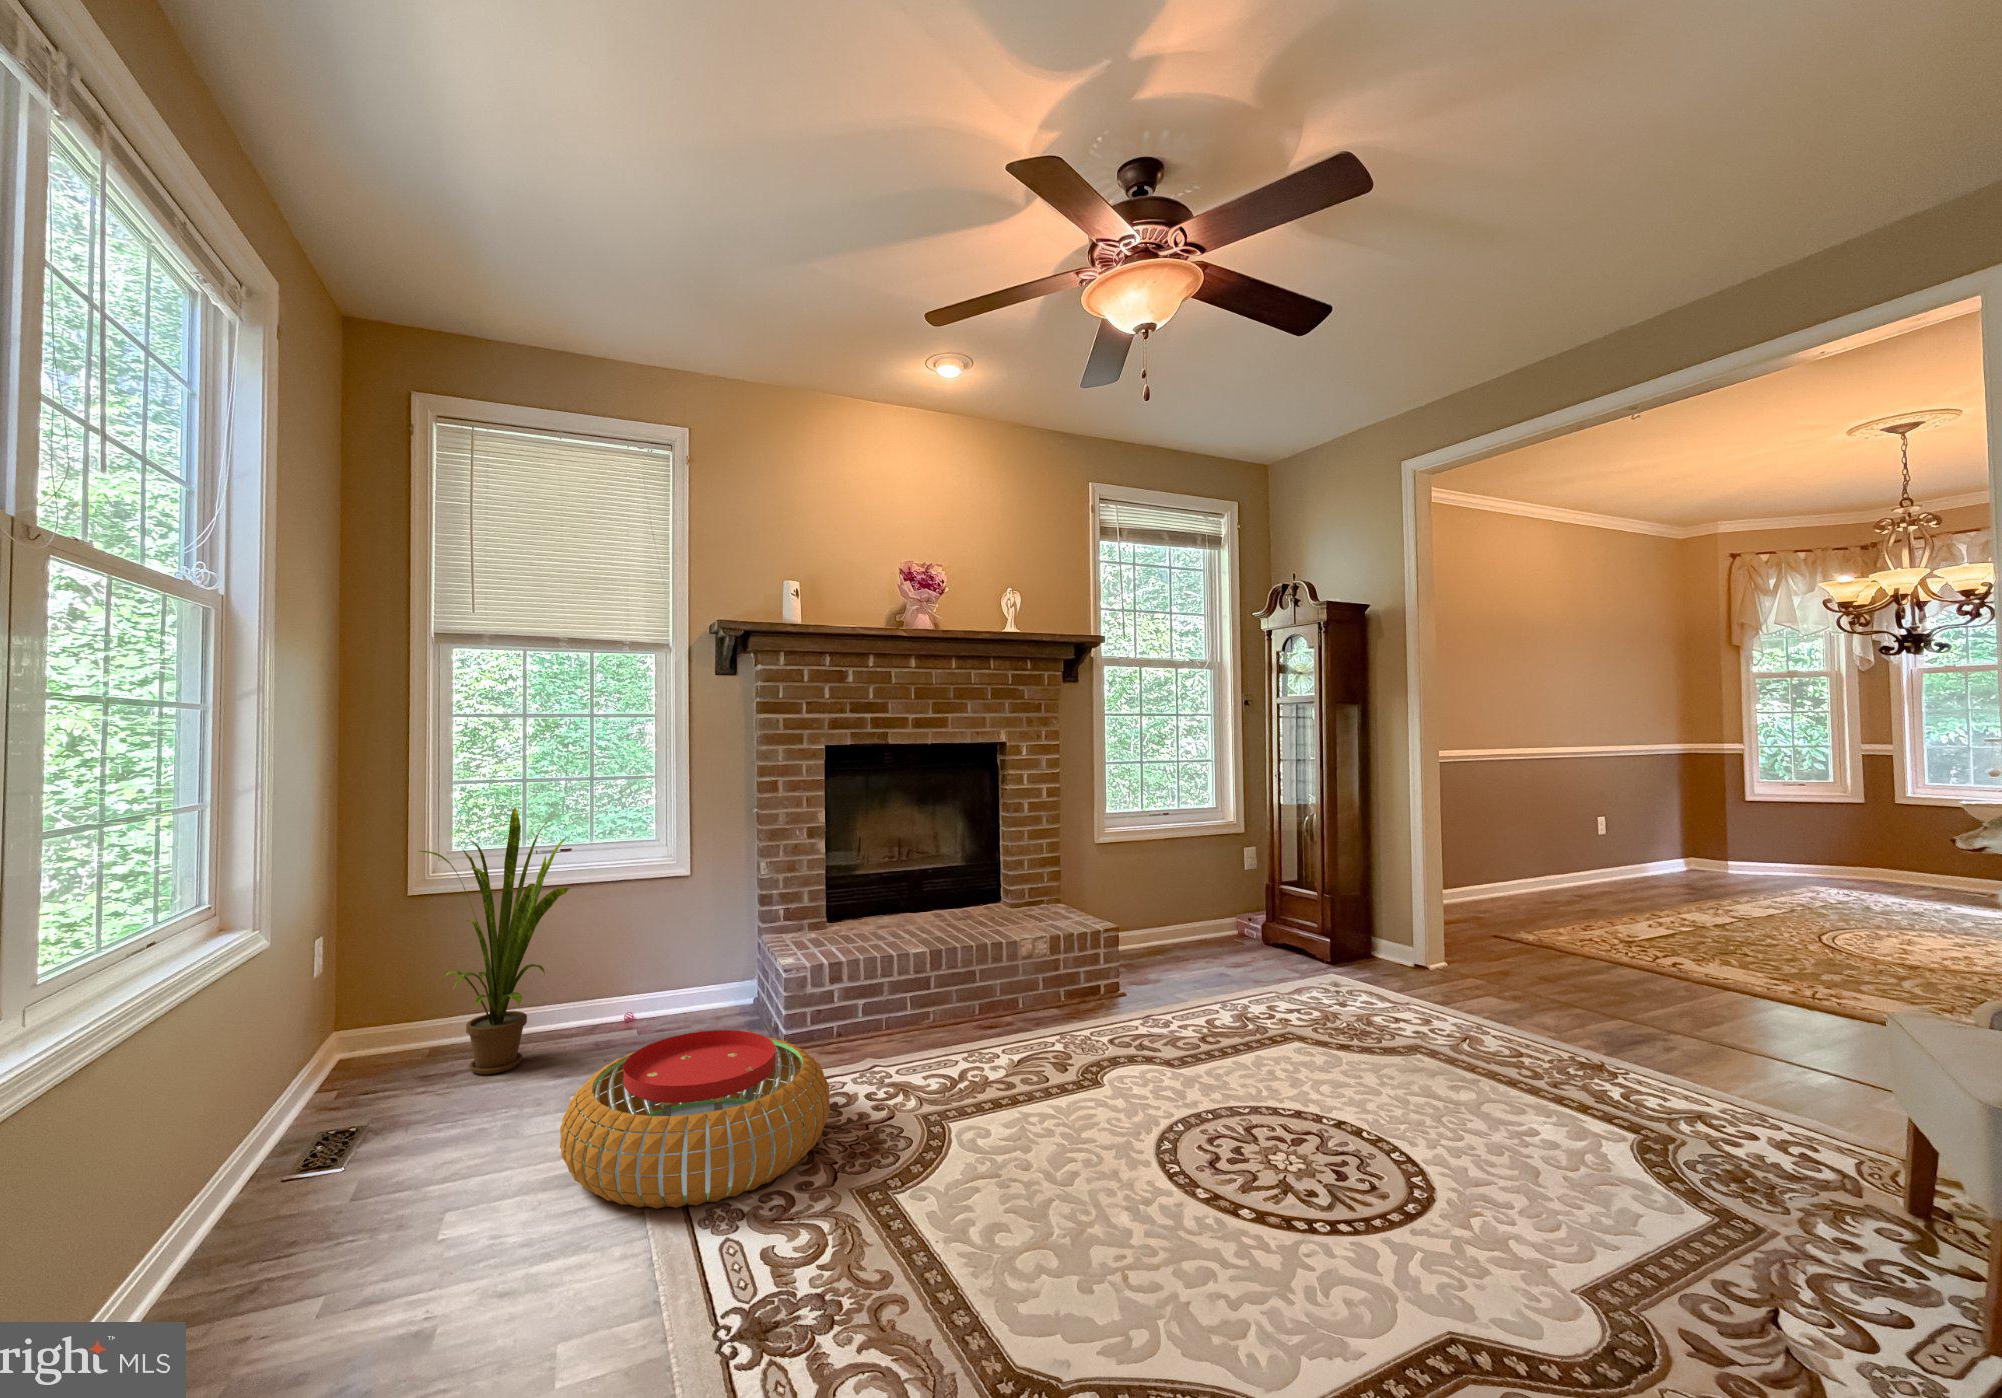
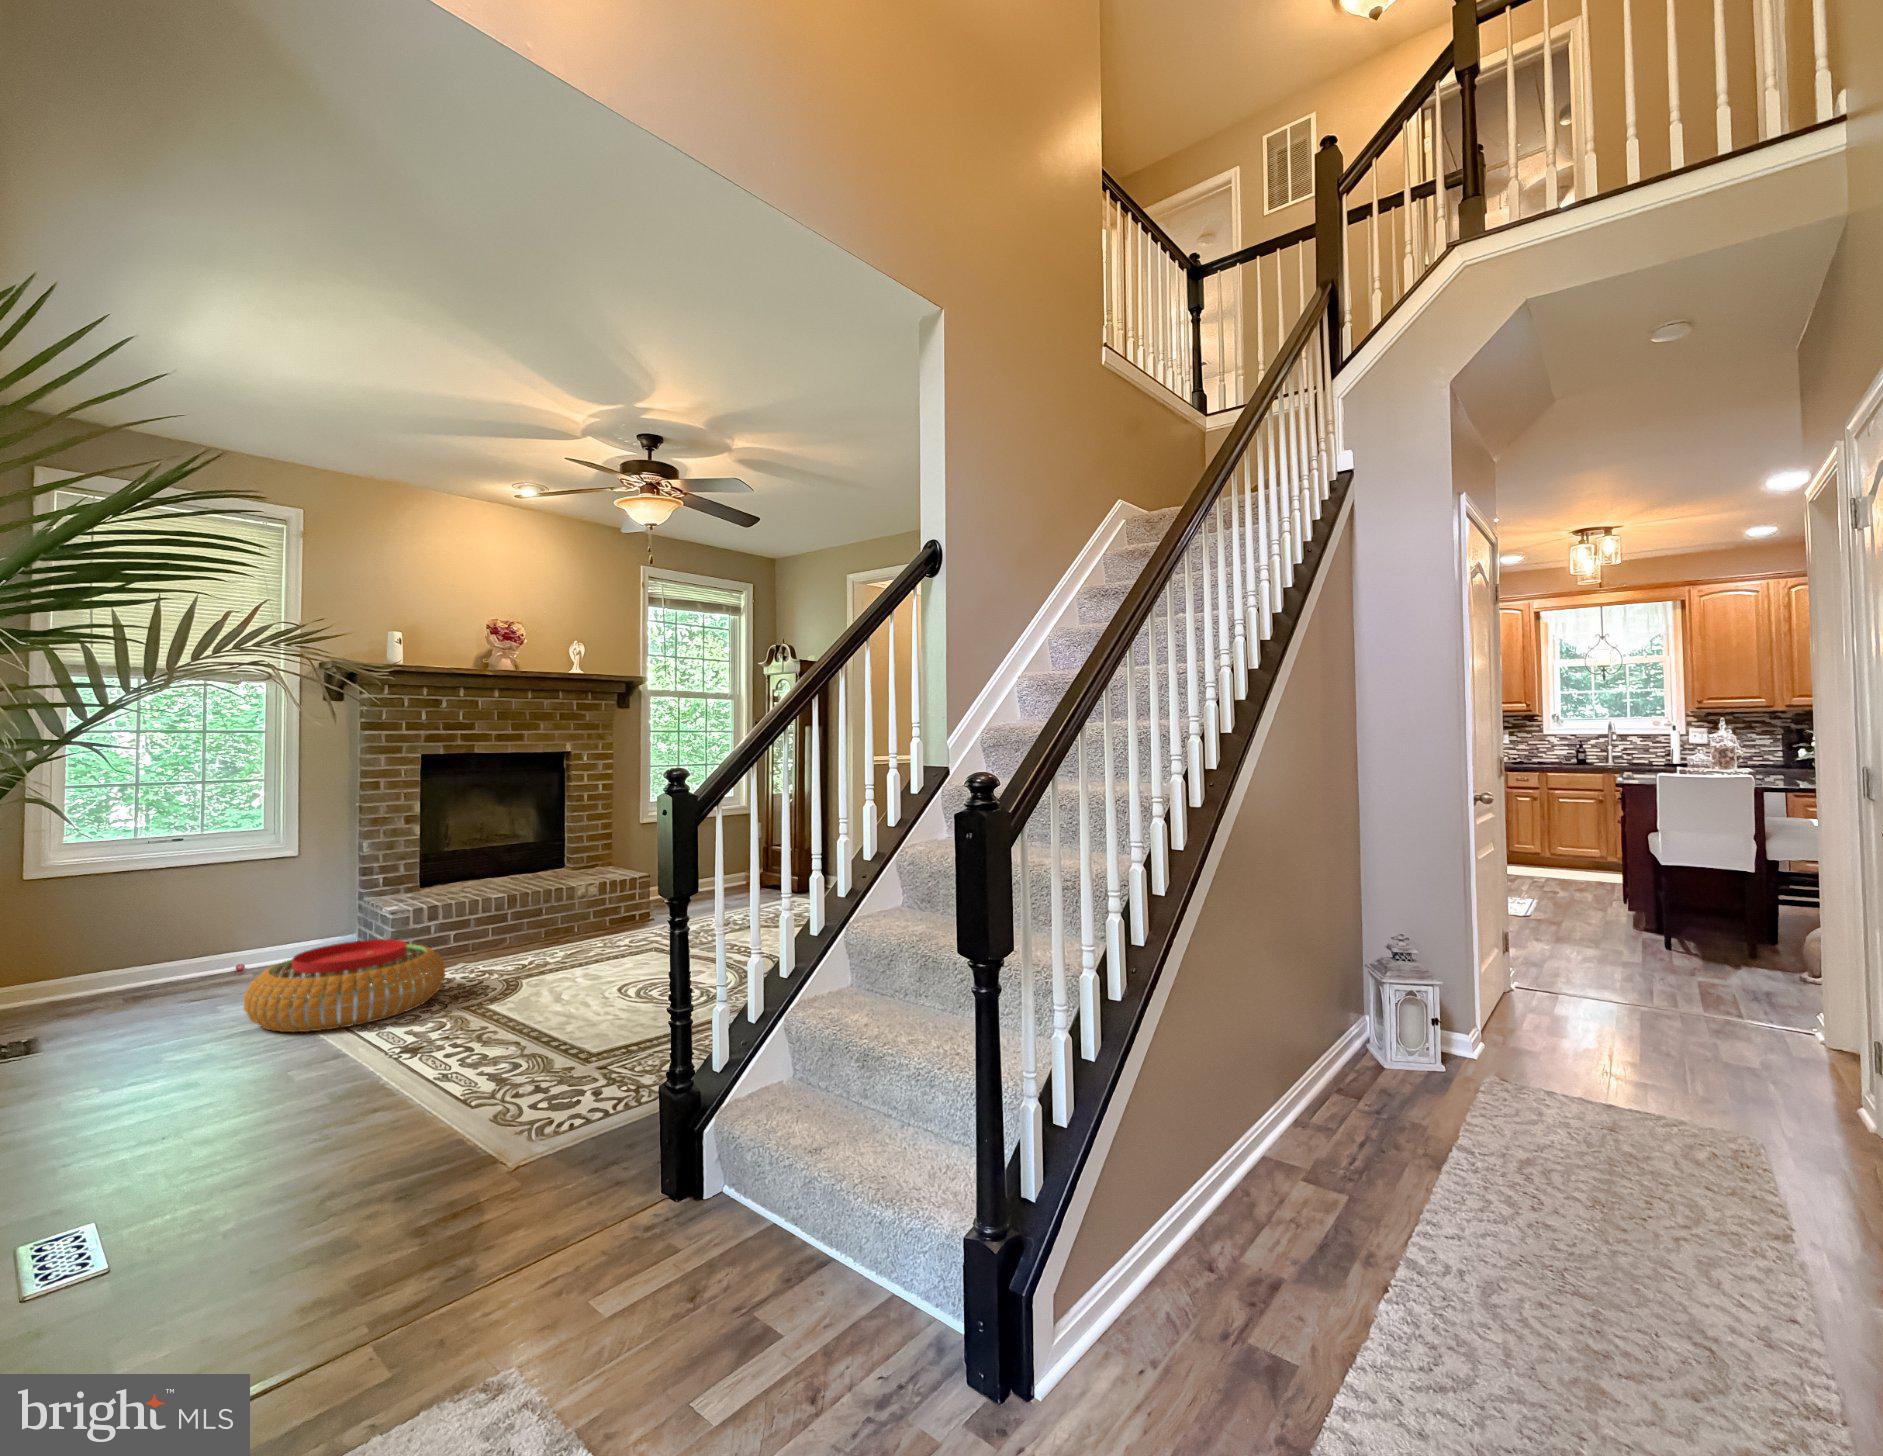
house plant: present [420,808,569,1074] -> none [45,808,199,1010]

